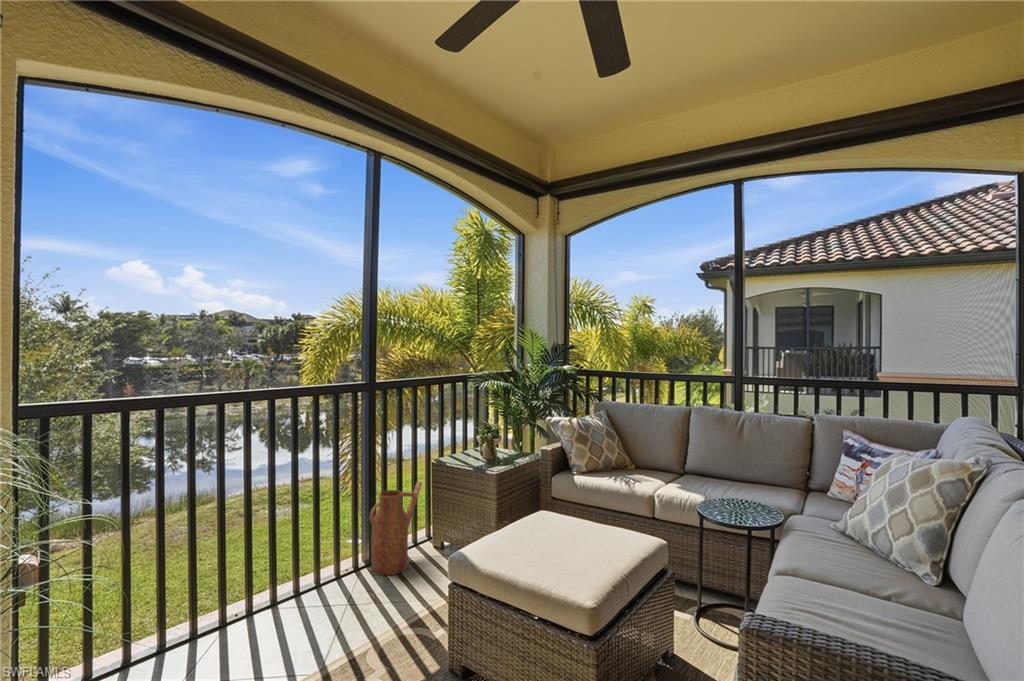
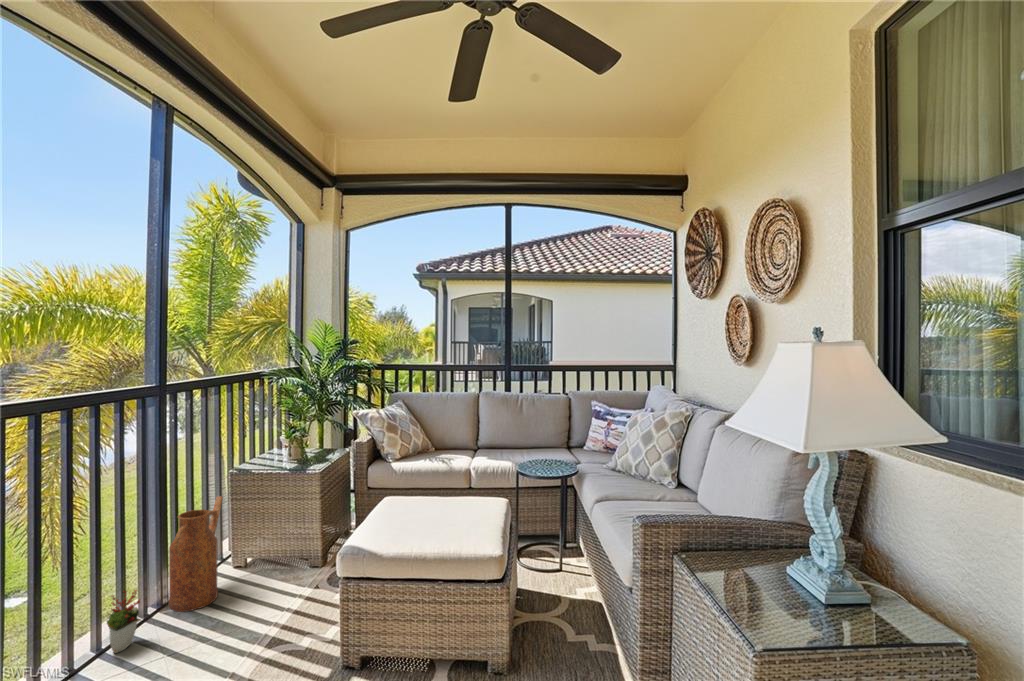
decorative plant: none [313,545,338,594] -> present [107,590,141,653]

